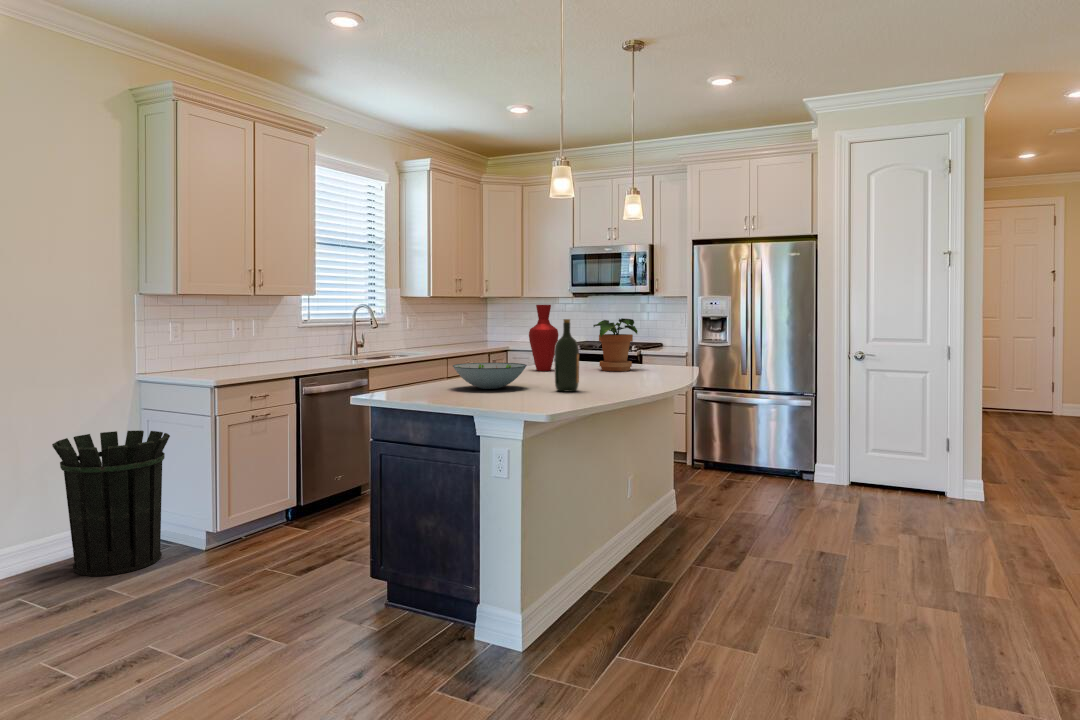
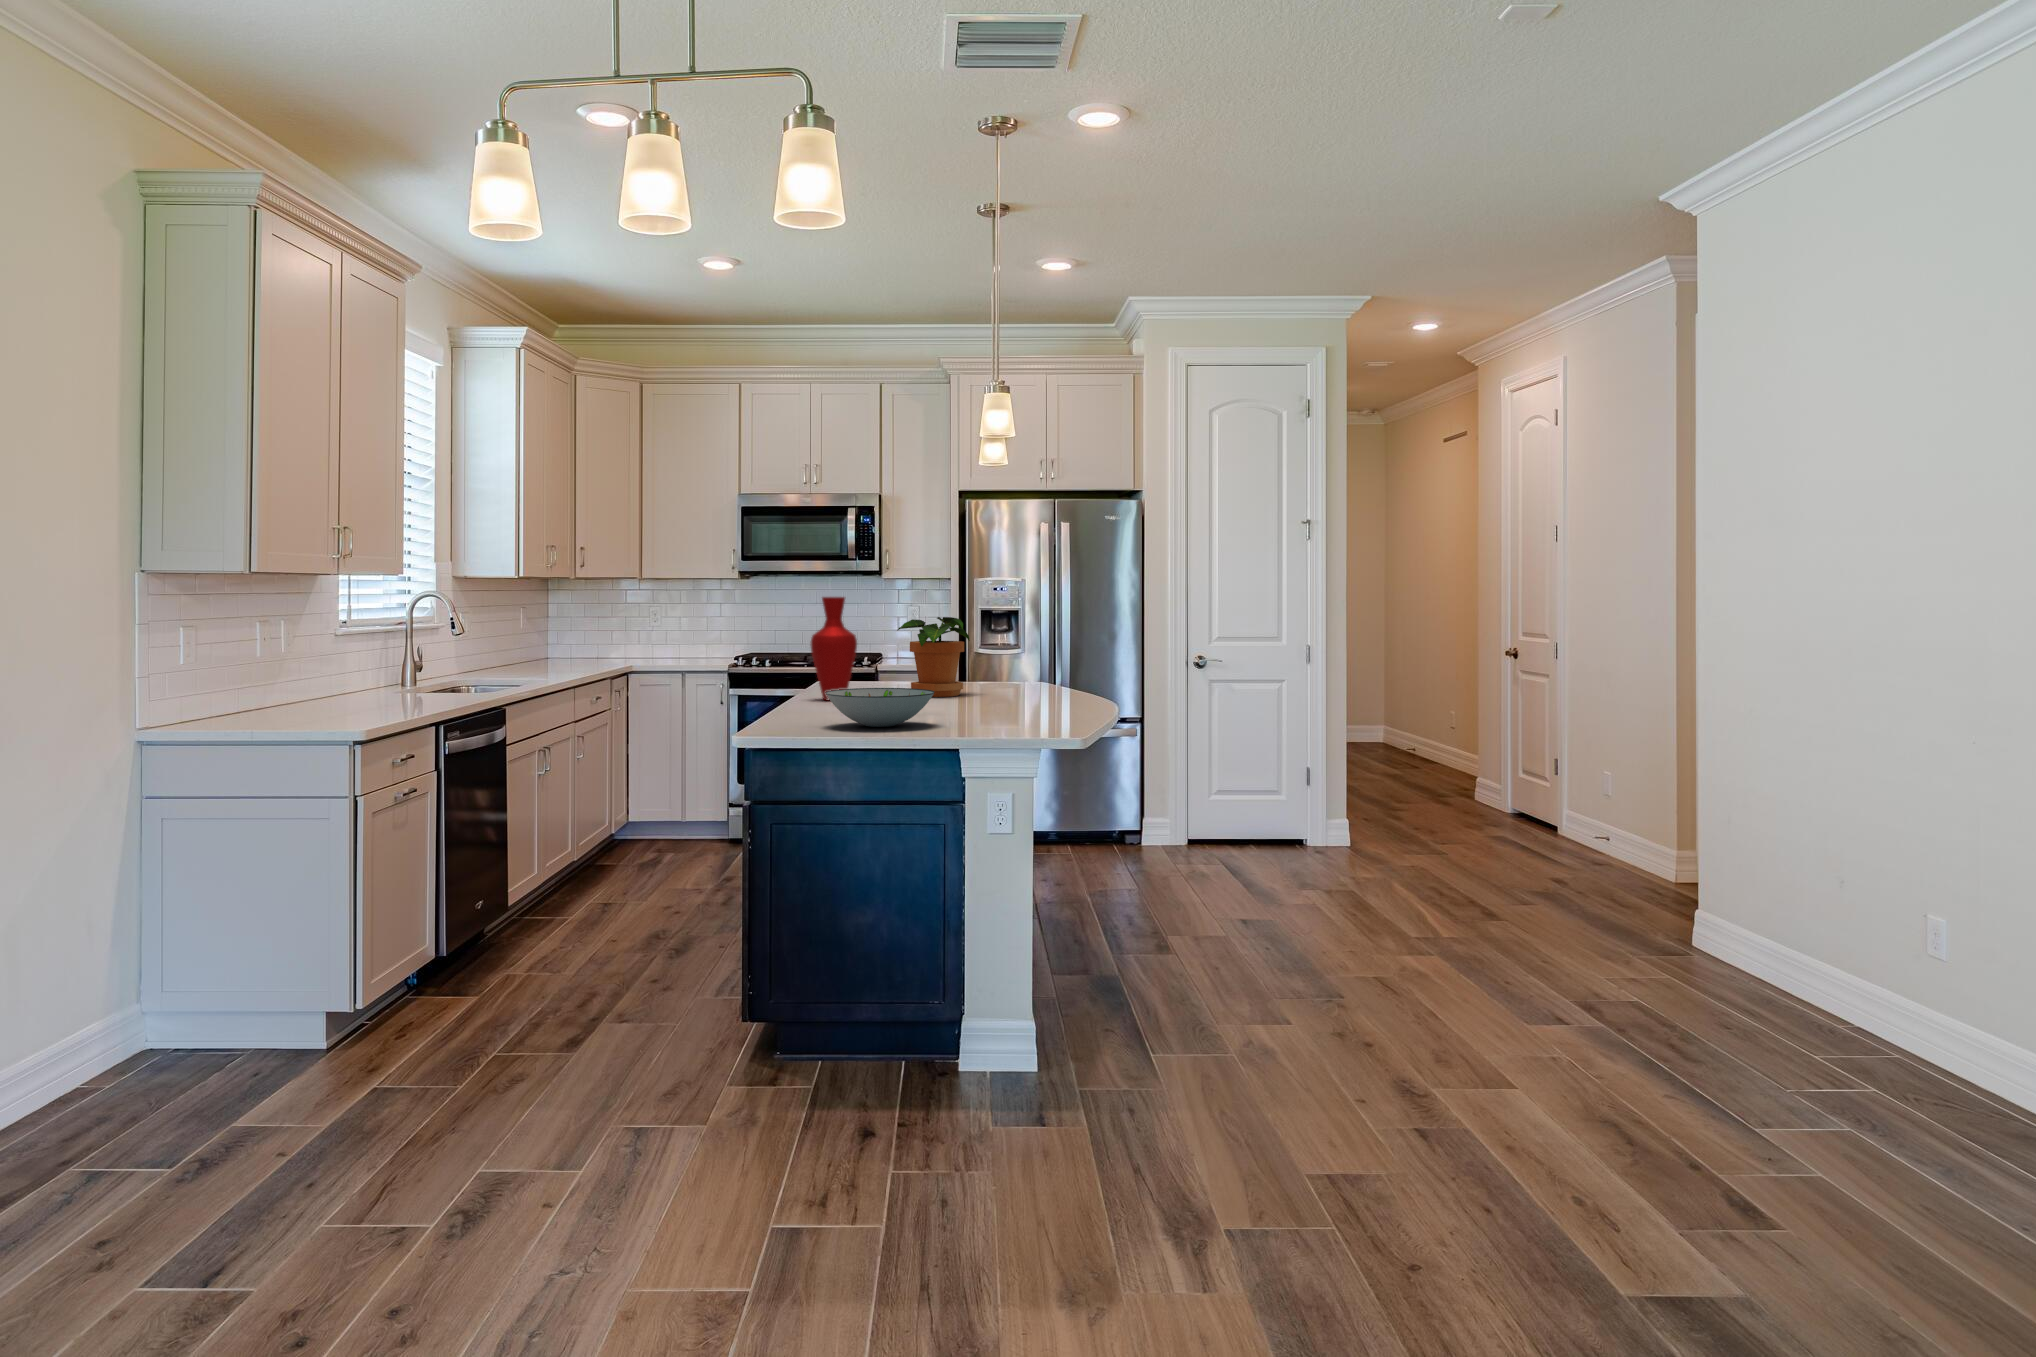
wine bottle: present [555,319,579,391] -> none [982,623,1017,725]
waste bin: present [52,430,170,576] -> none [58,839,282,1115]

